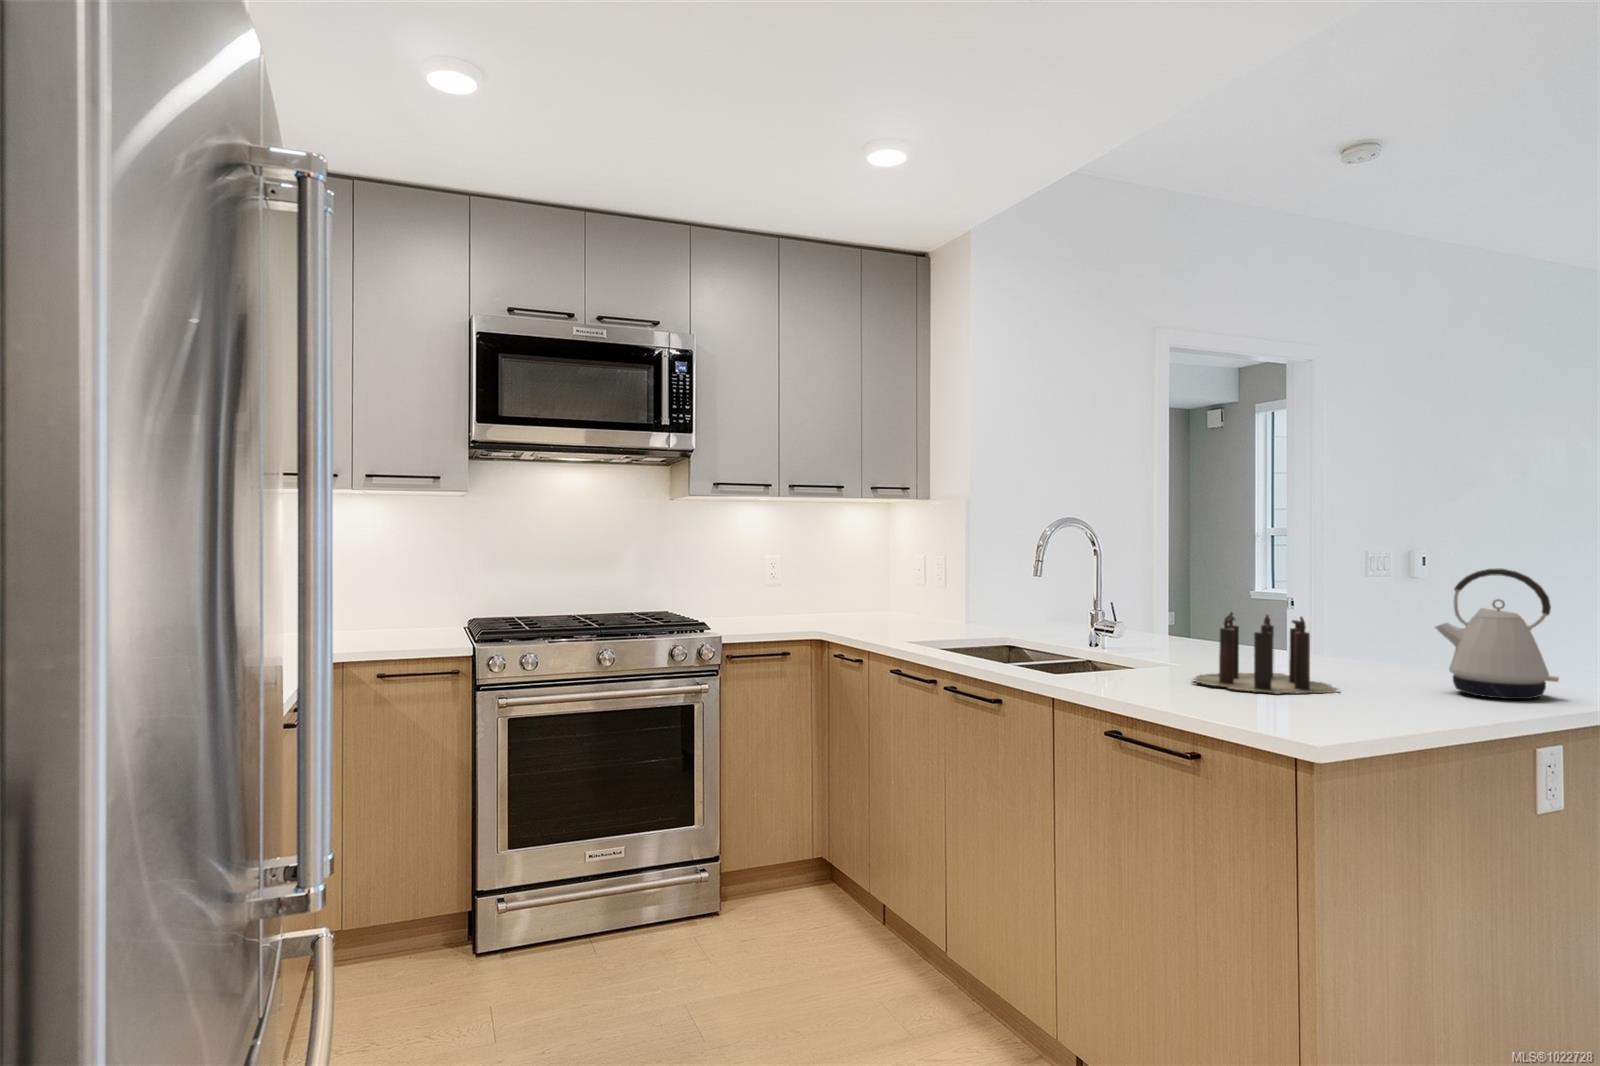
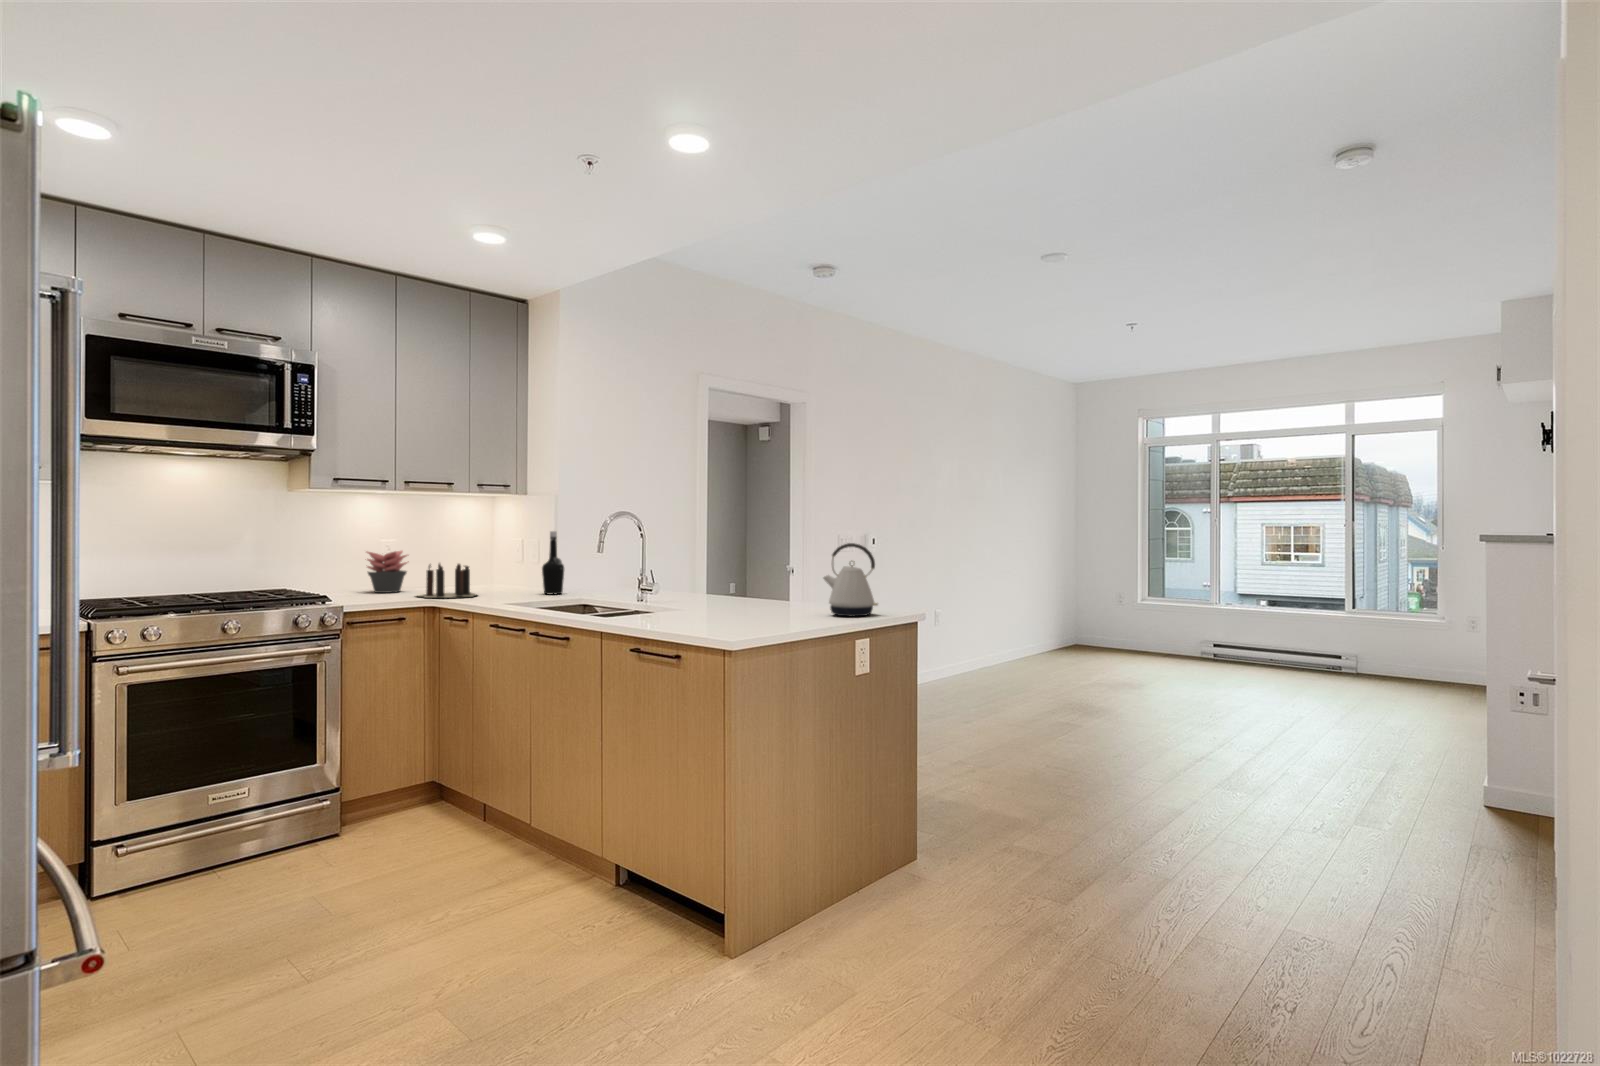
bottle: none [950,545,979,627] -> present [542,531,564,595]
succulent plant: none [747,567,795,618] -> present [367,551,407,593]
candle: present [1194,612,1339,694] -> present [417,564,476,598]

